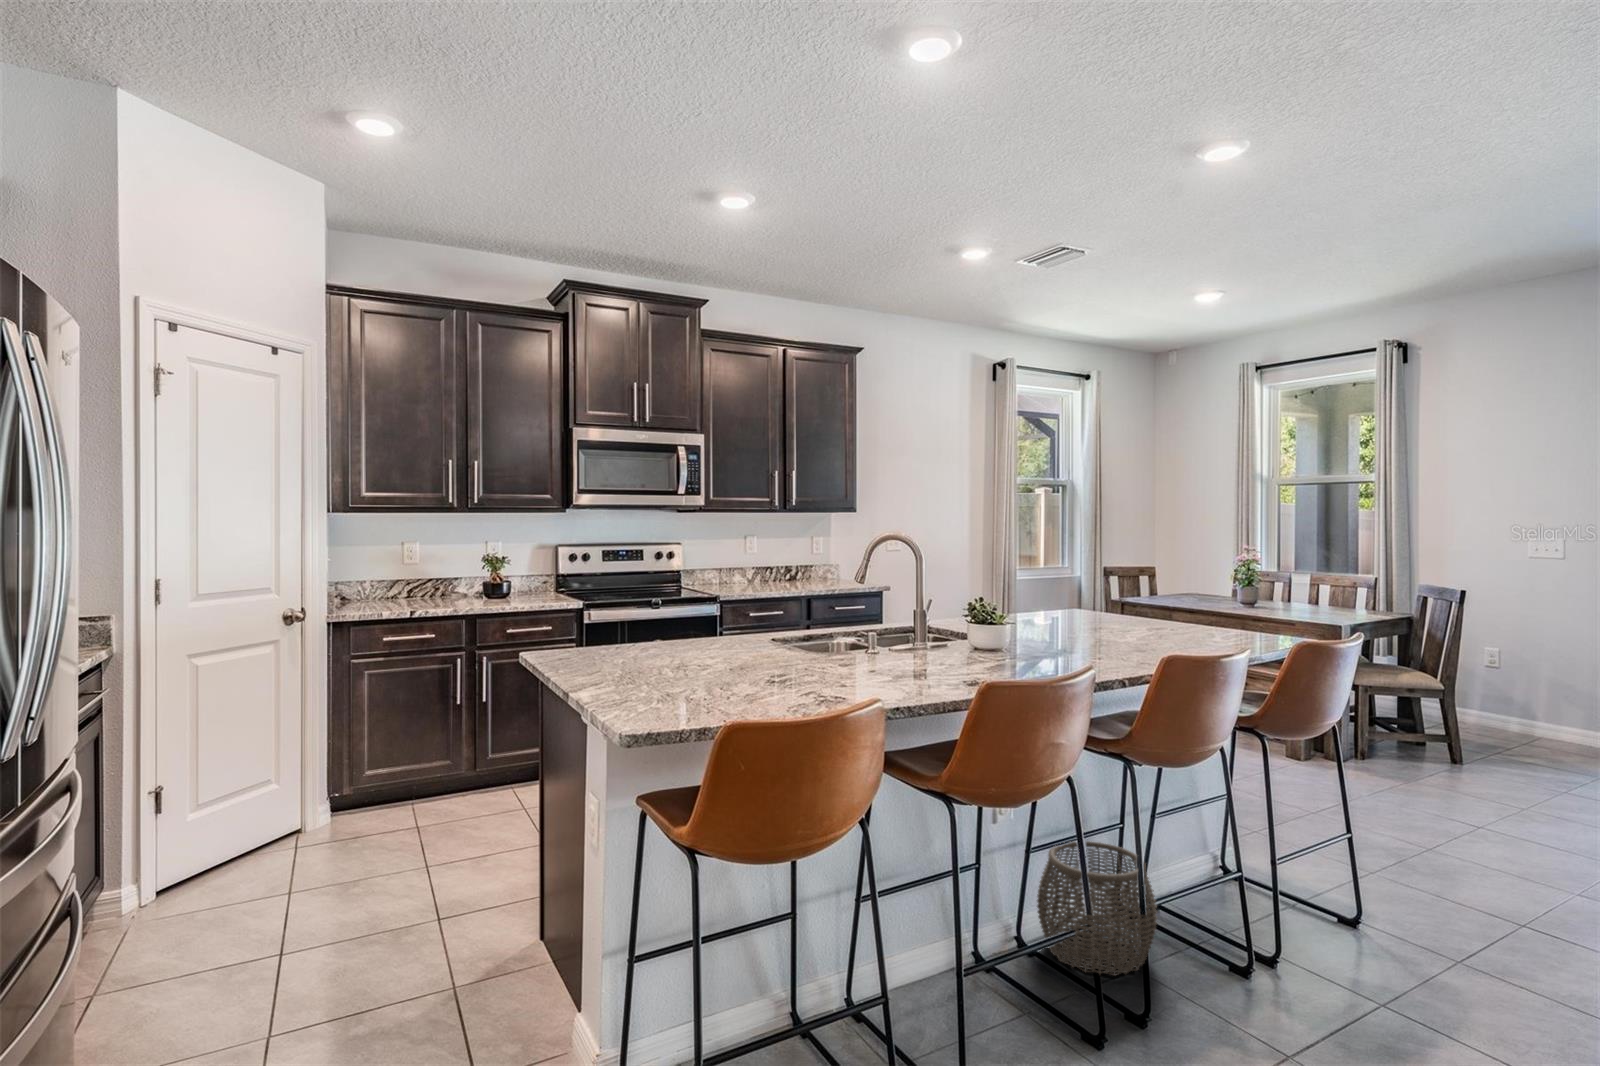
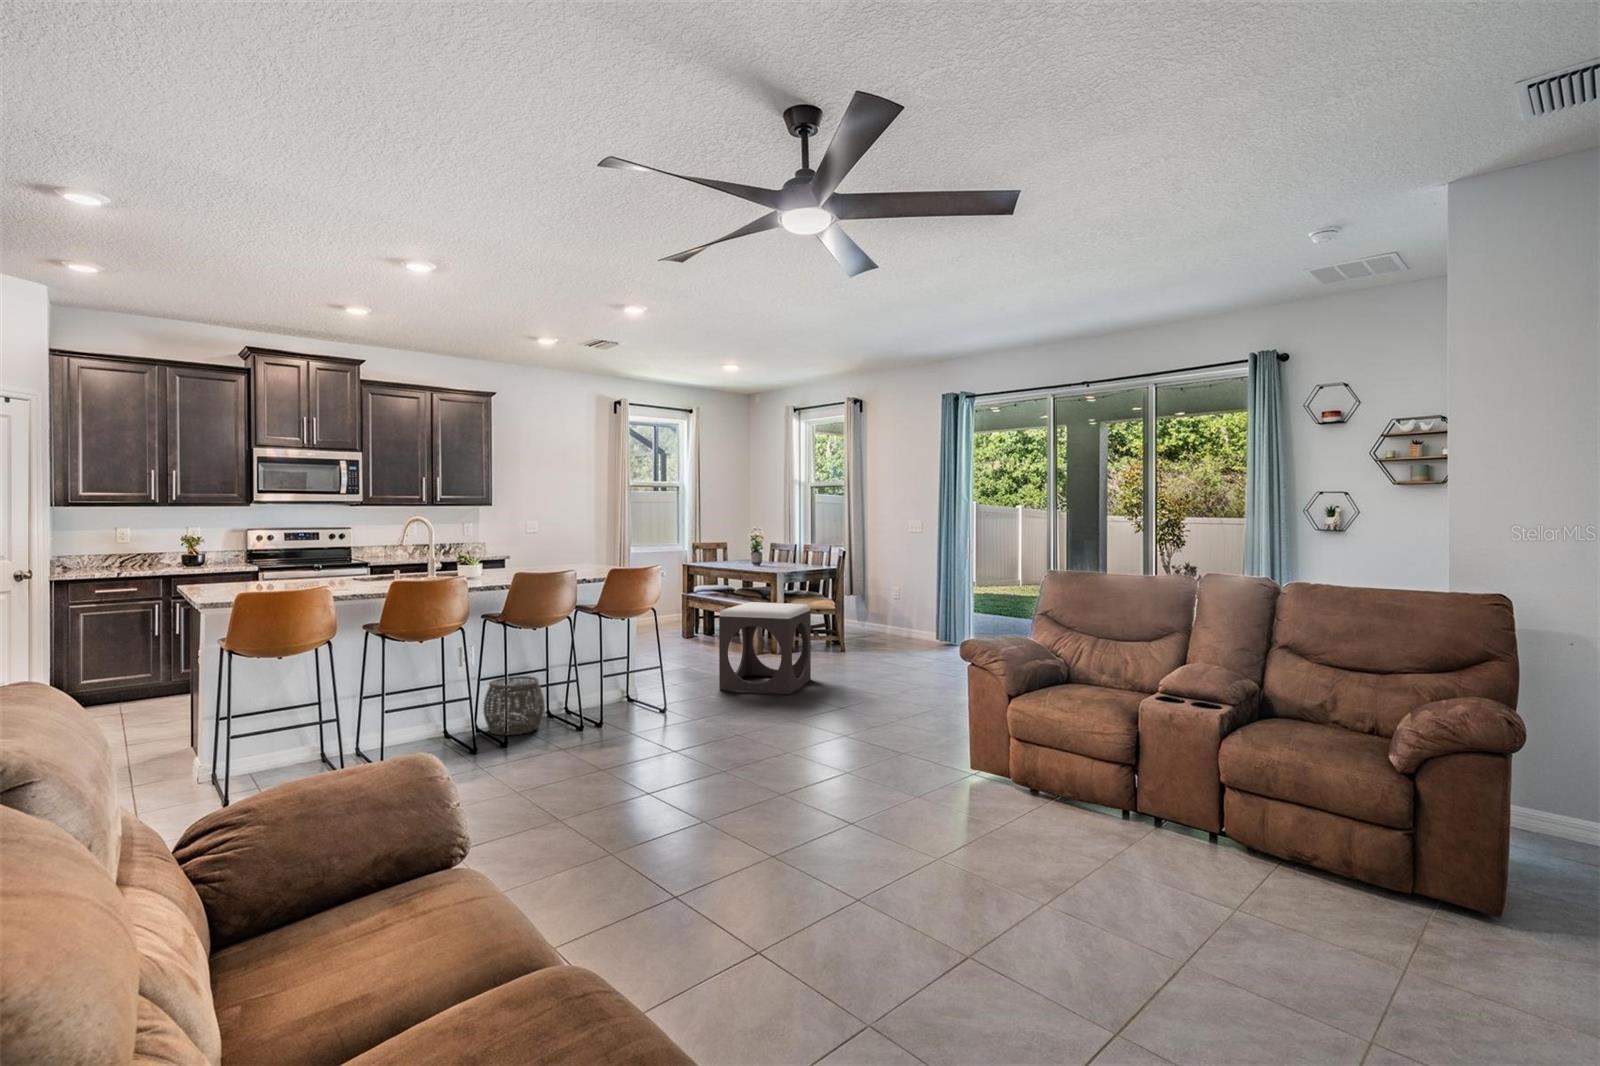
footstool: none [1358,687,1547,886] -> present [719,602,811,694]

